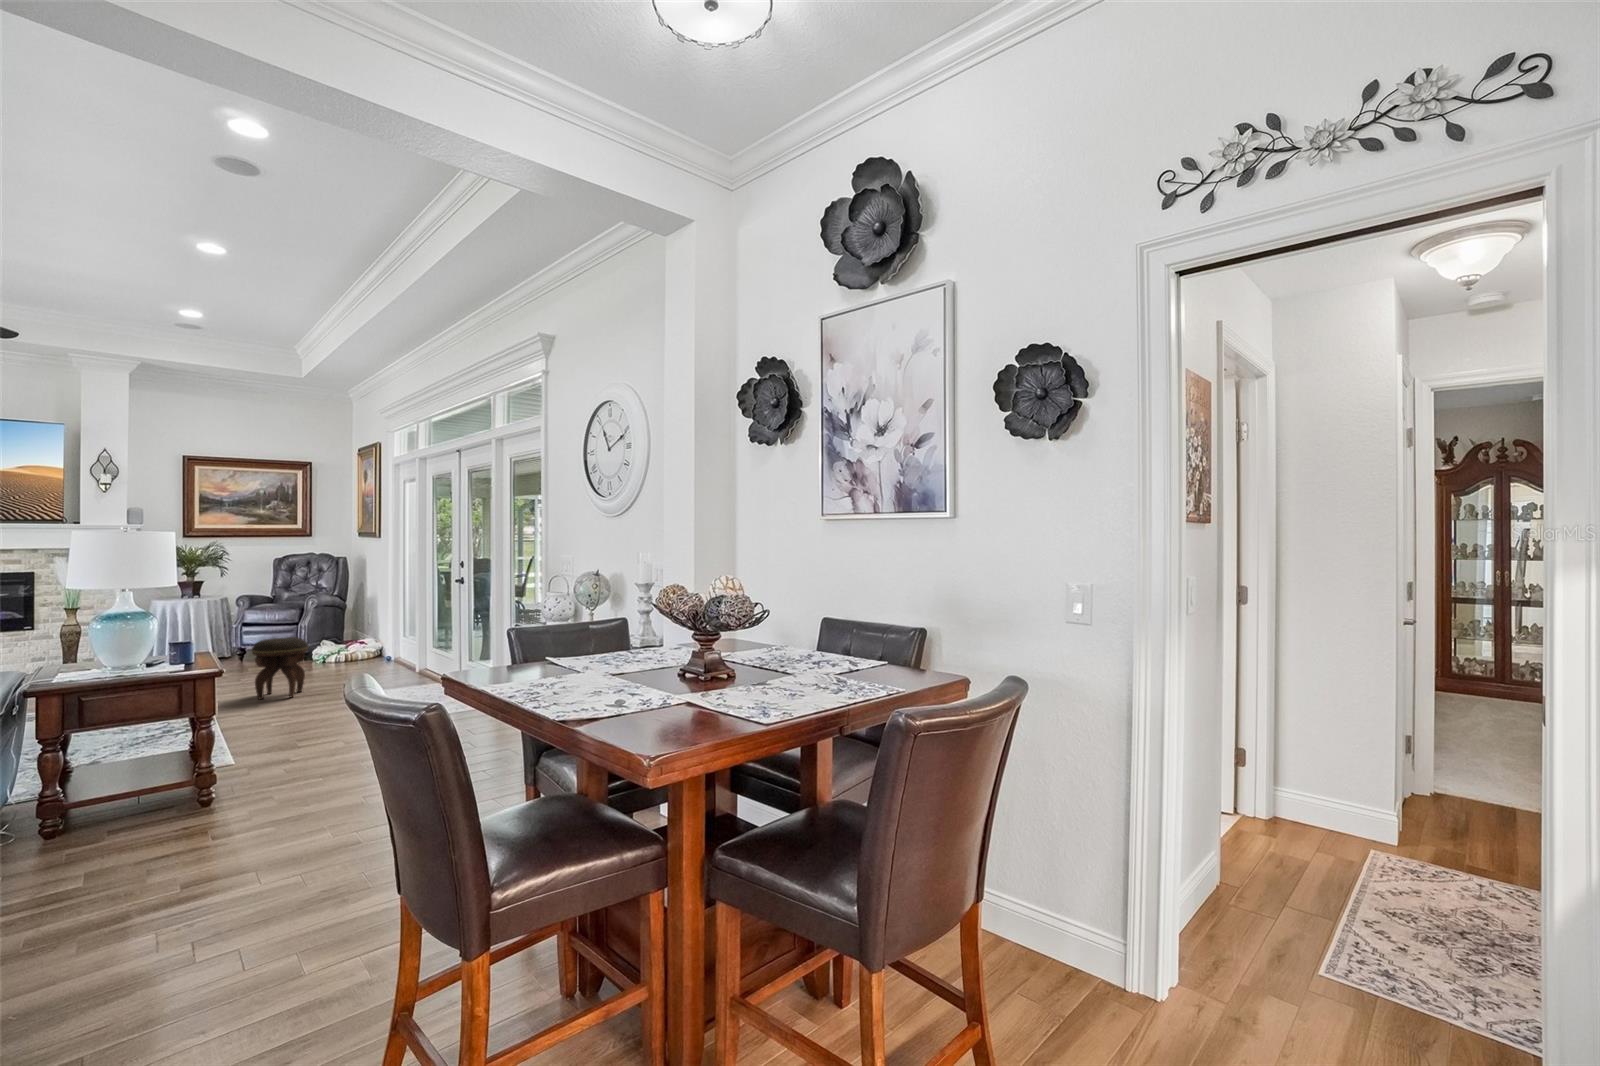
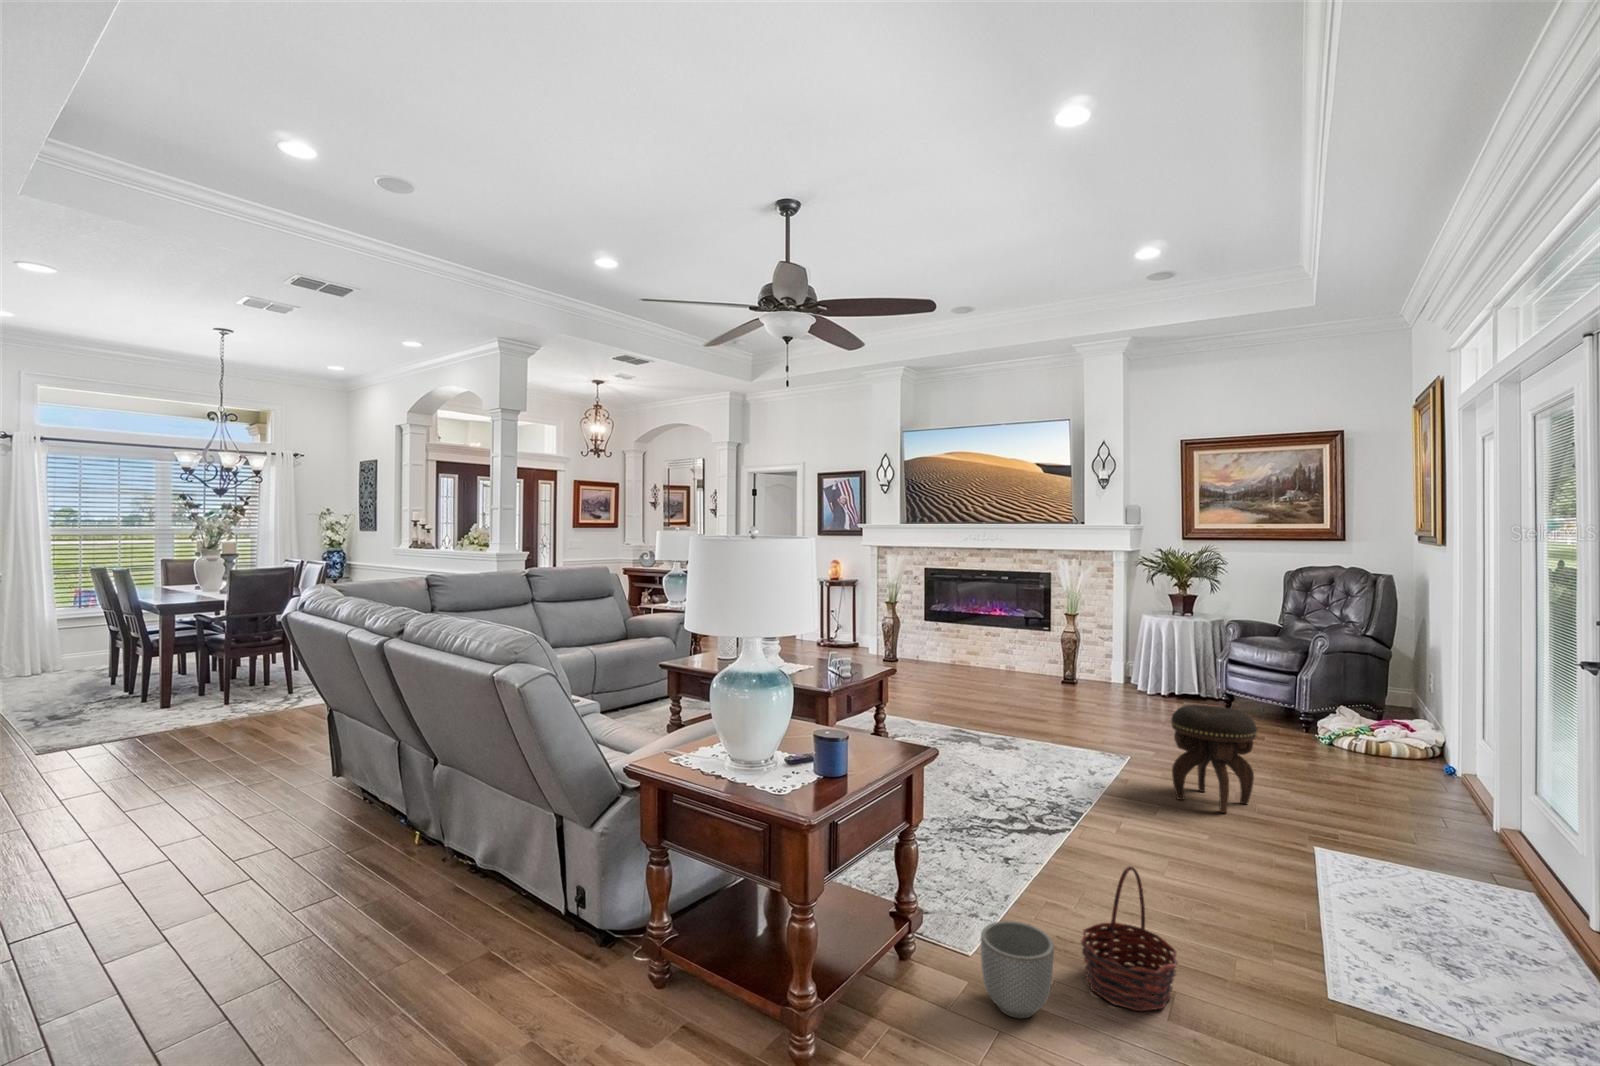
basket: none [283,689,336,752] -> present [1081,867,1178,1011]
planter: none [244,727,288,768] -> present [980,921,1054,1018]

